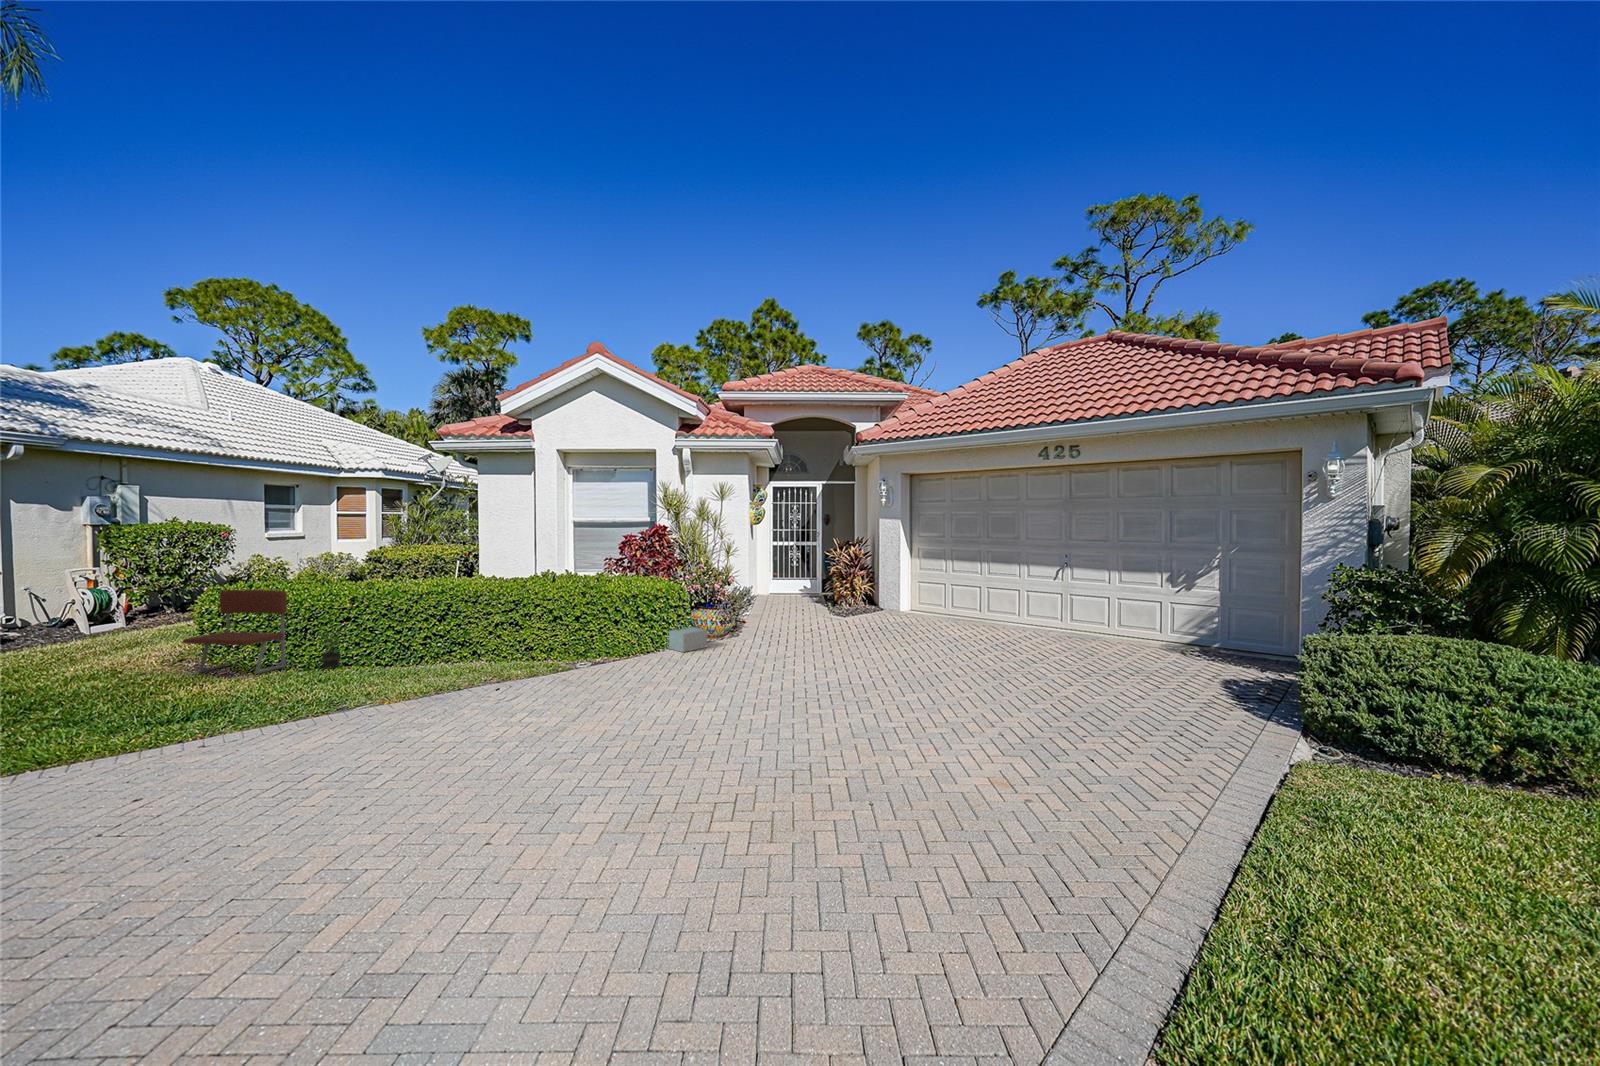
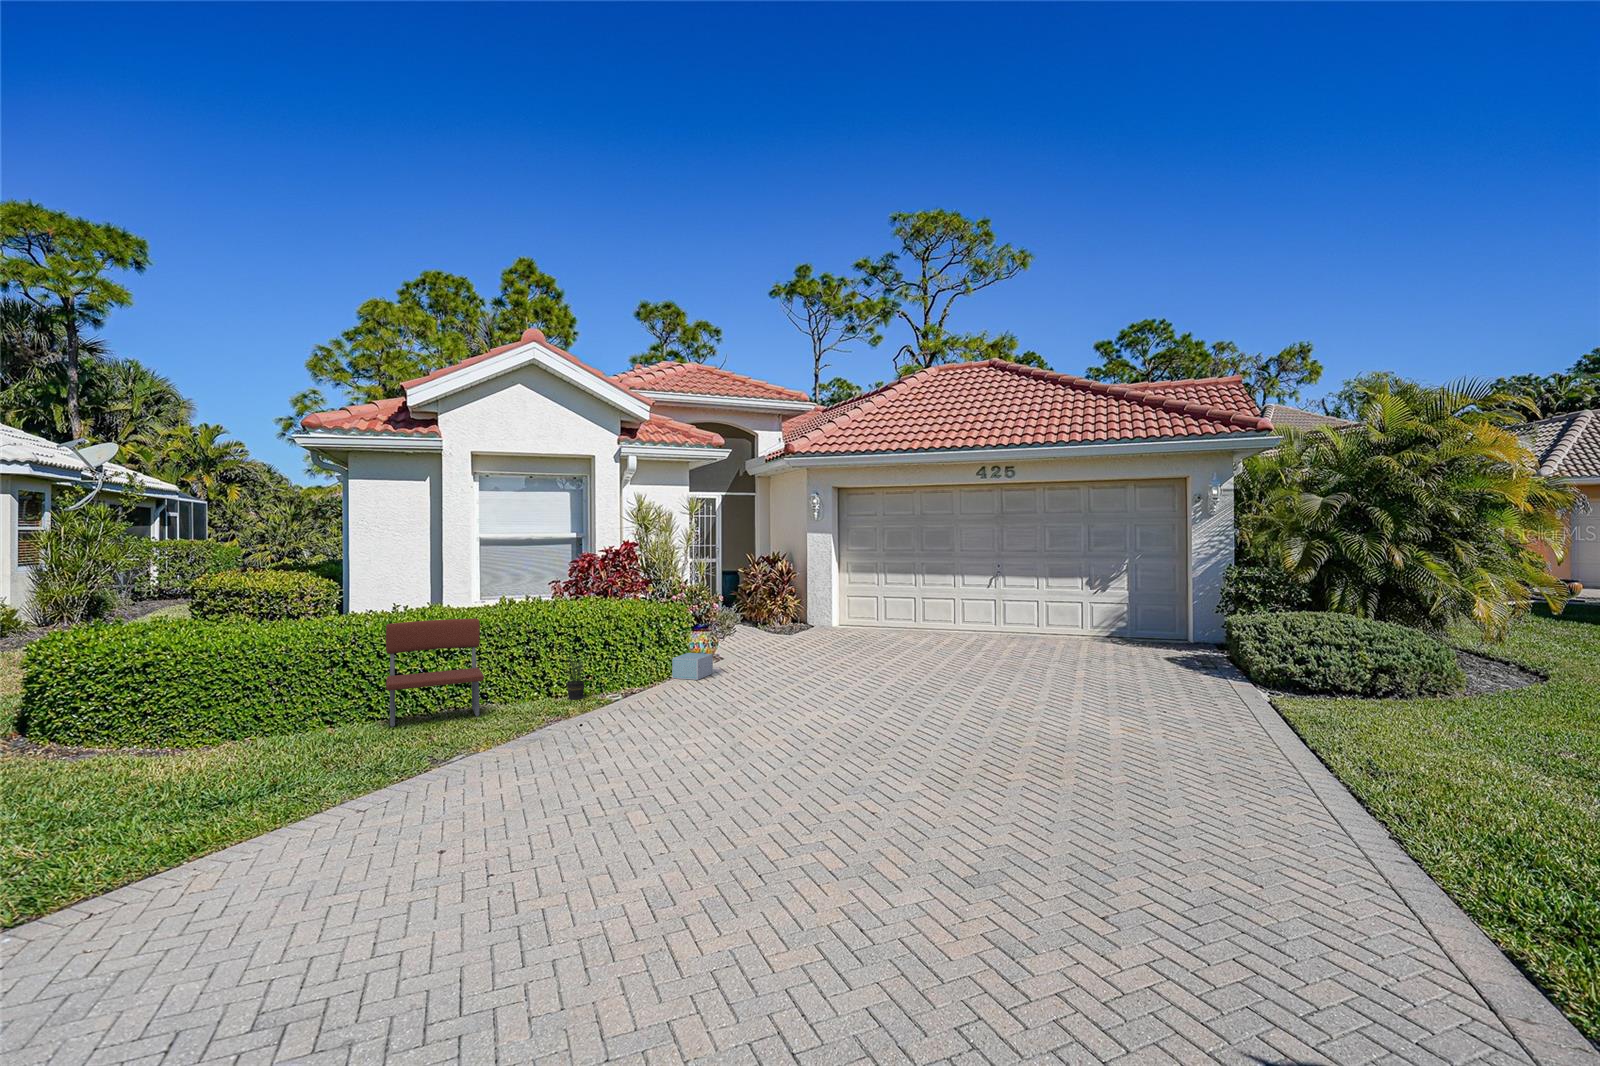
bench: present [183,589,287,674] -> present [386,619,484,727]
potted plant: present [321,630,341,669] -> present [565,655,586,700]

